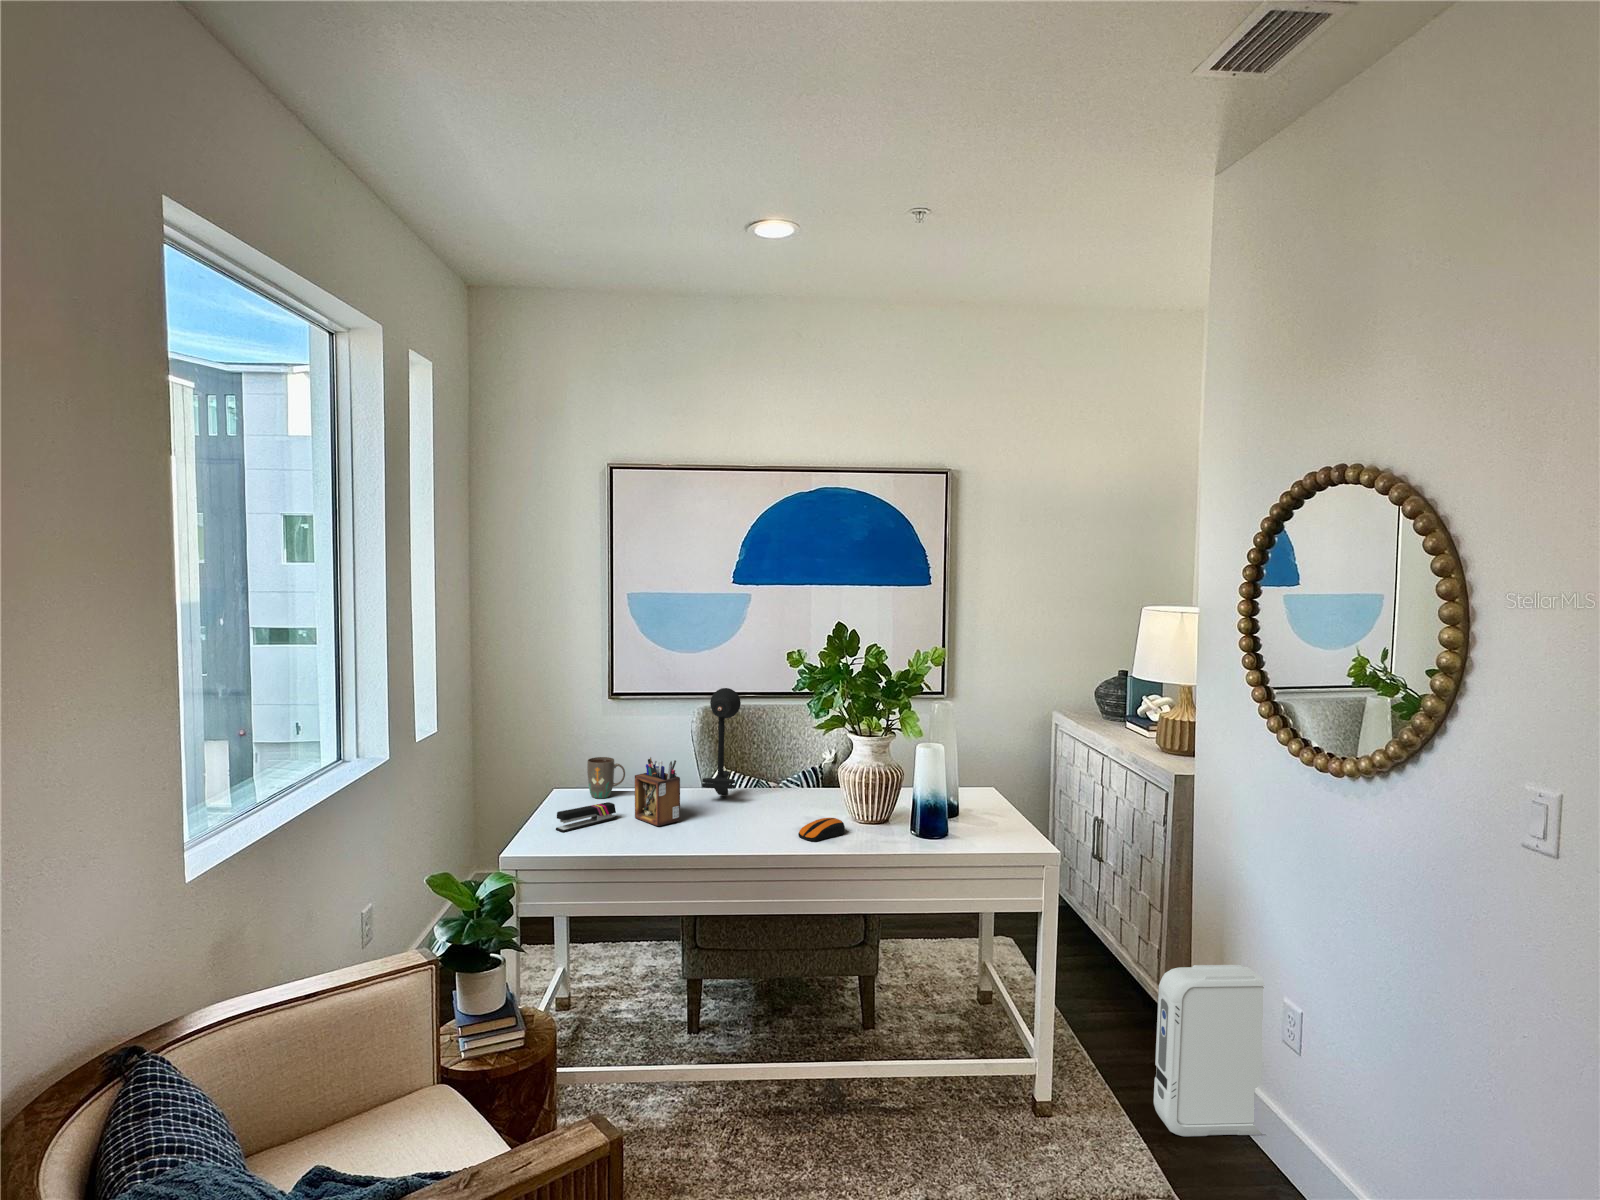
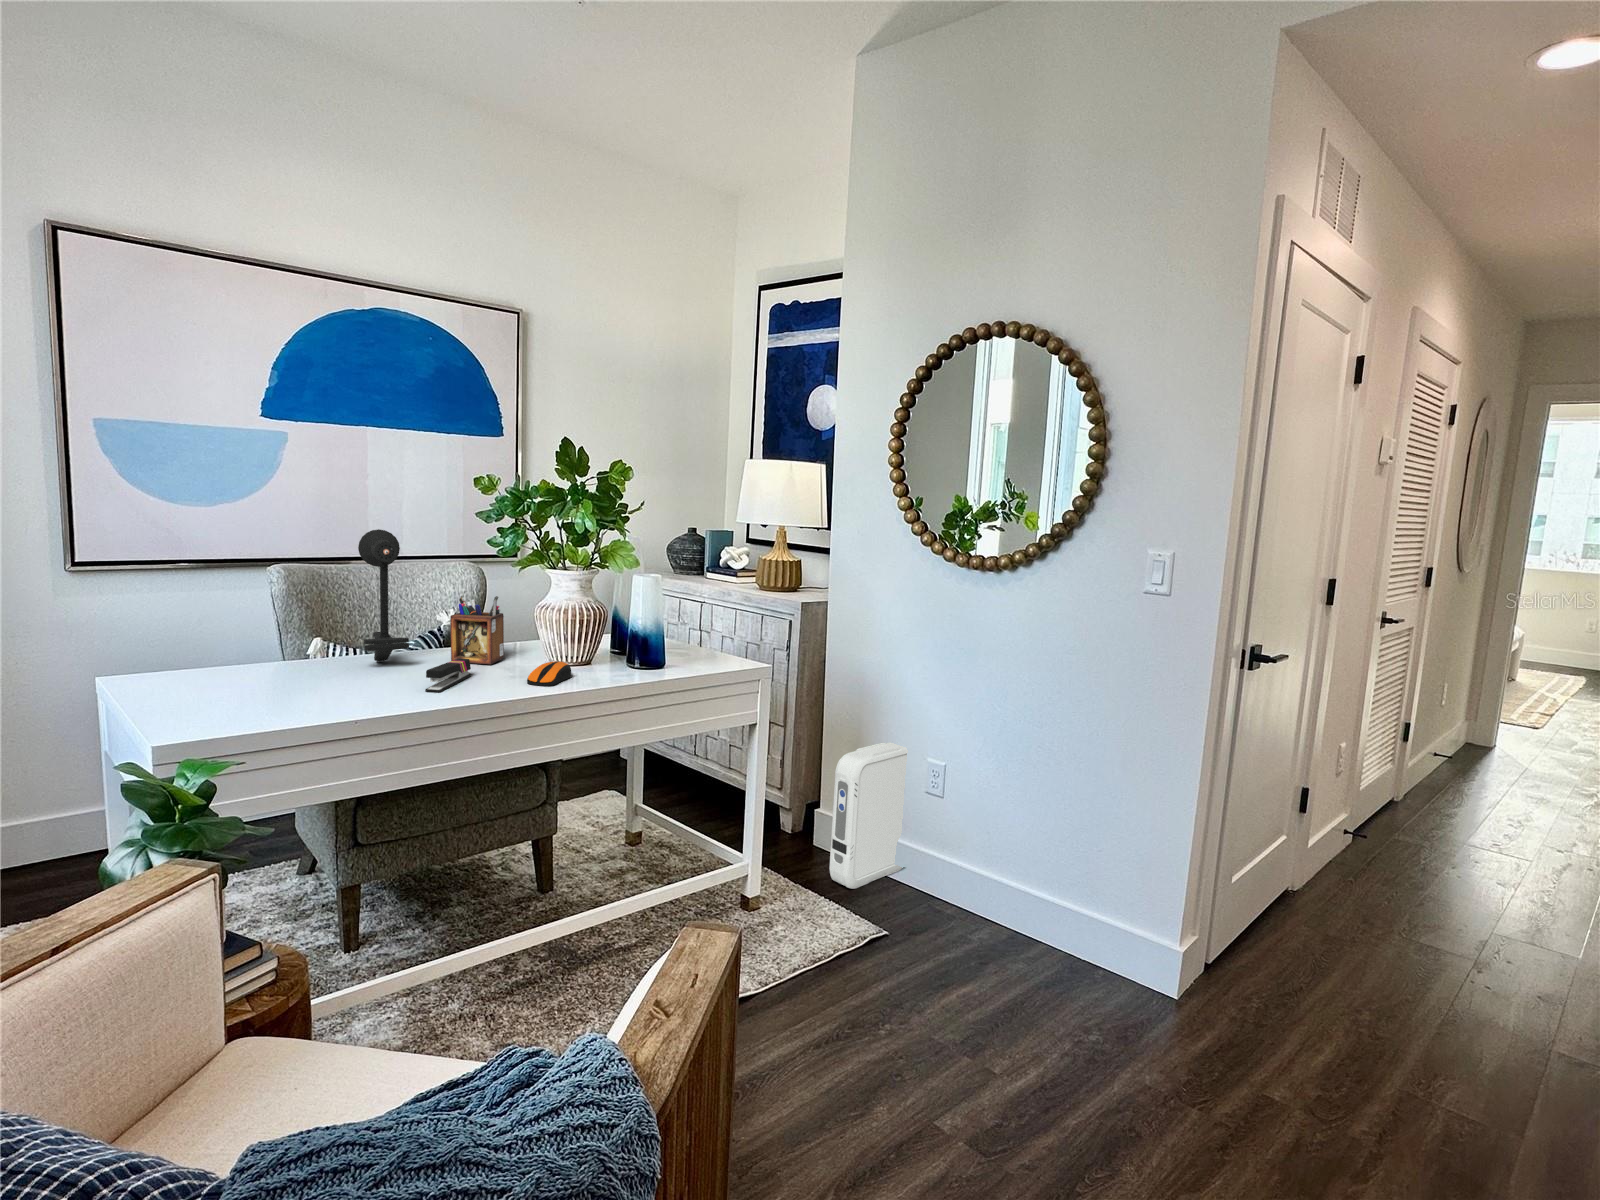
mug: present [587,757,625,798] -> none [185,625,247,680]
desk organizer: present [635,757,680,826] -> present [450,596,504,664]
stapler: present [556,802,616,832] -> present [425,658,471,692]

